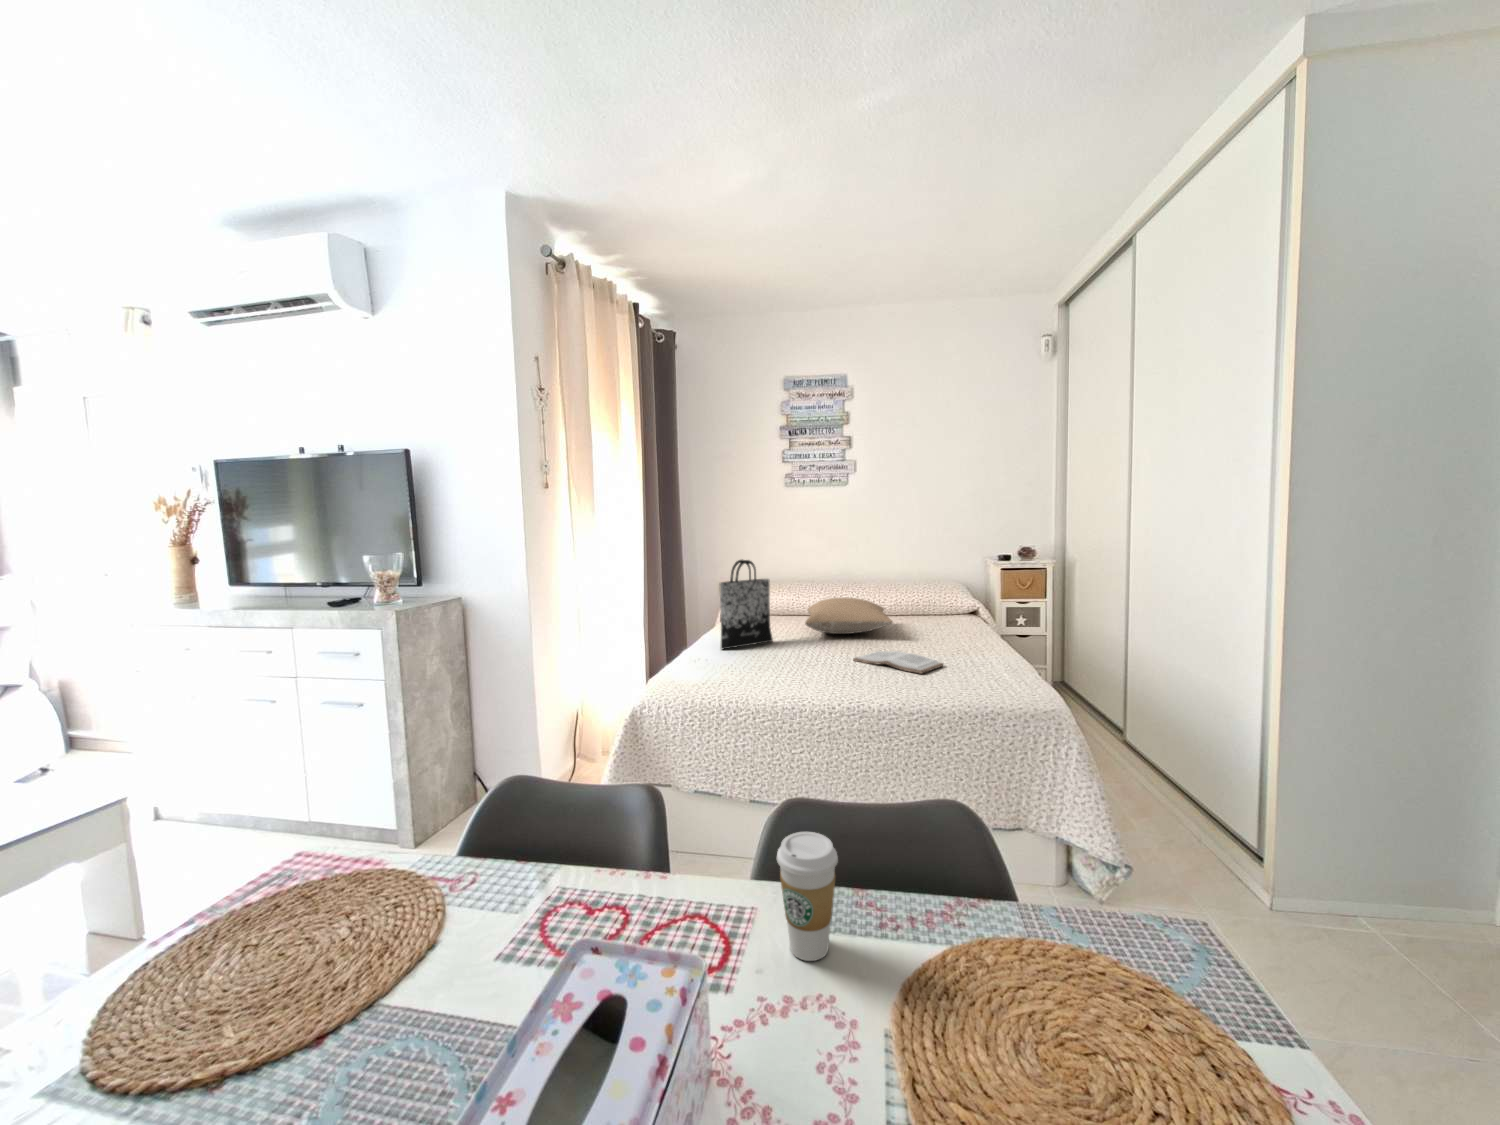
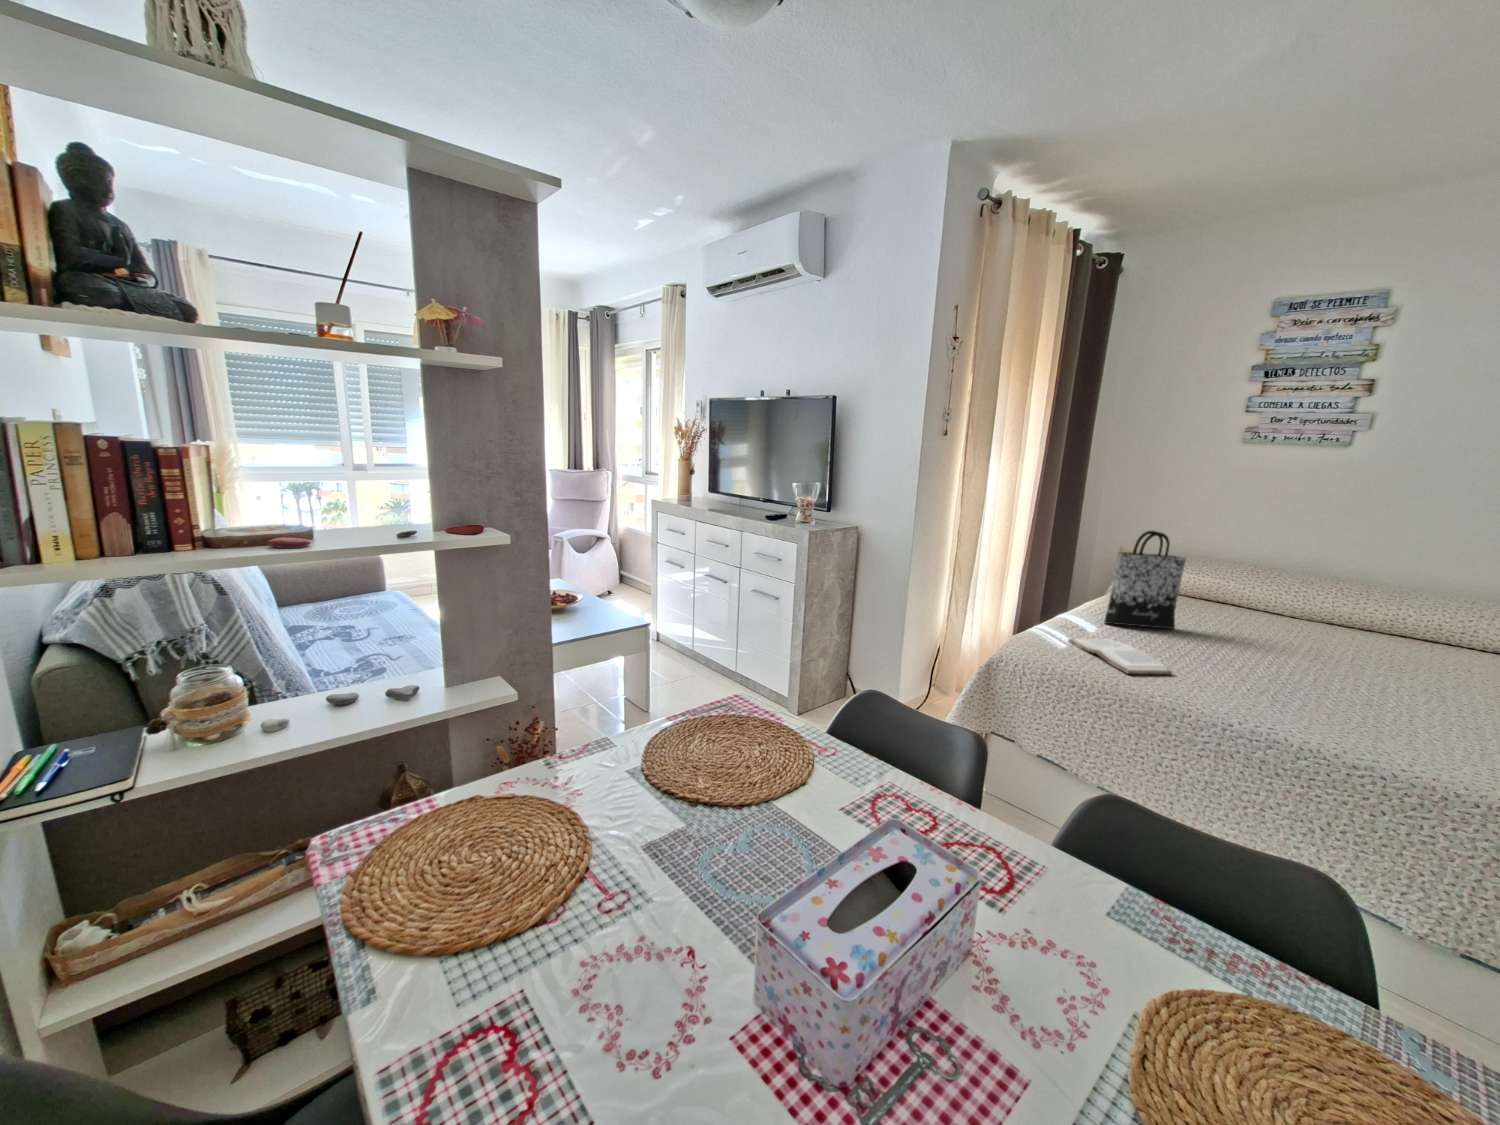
pillow: present [805,598,893,634] -> none [1226,595,1370,647]
book: present [853,651,943,674] -> present [1068,639,1172,674]
coffee cup: present [777,832,838,961] -> none [1070,821,1136,933]

